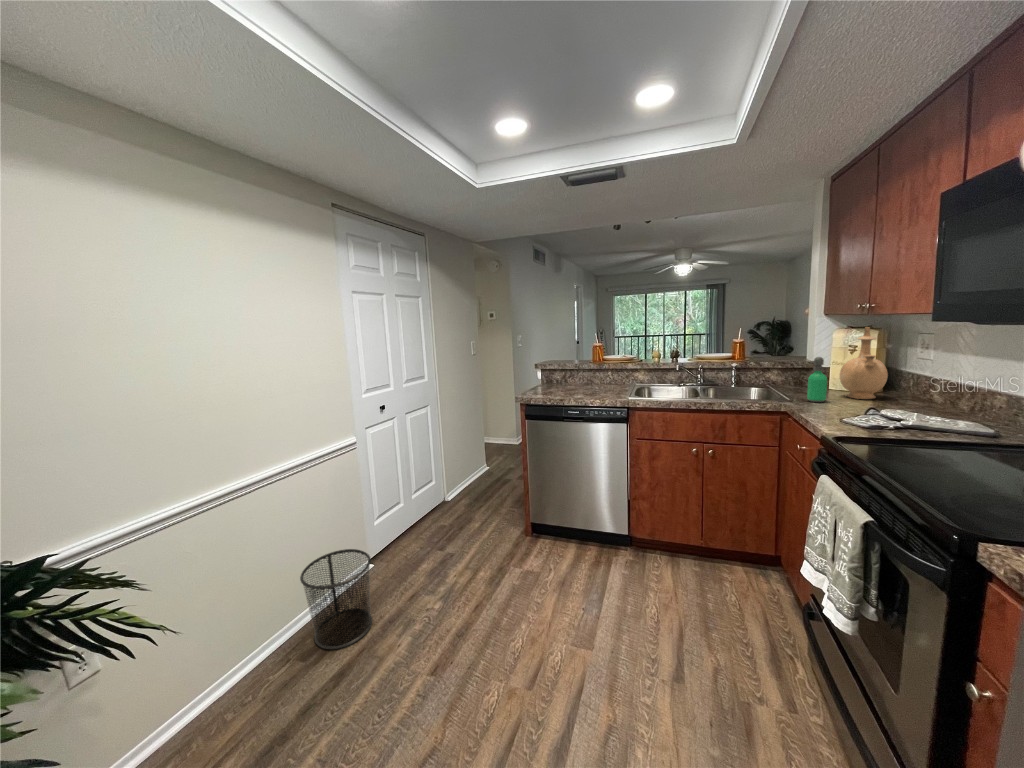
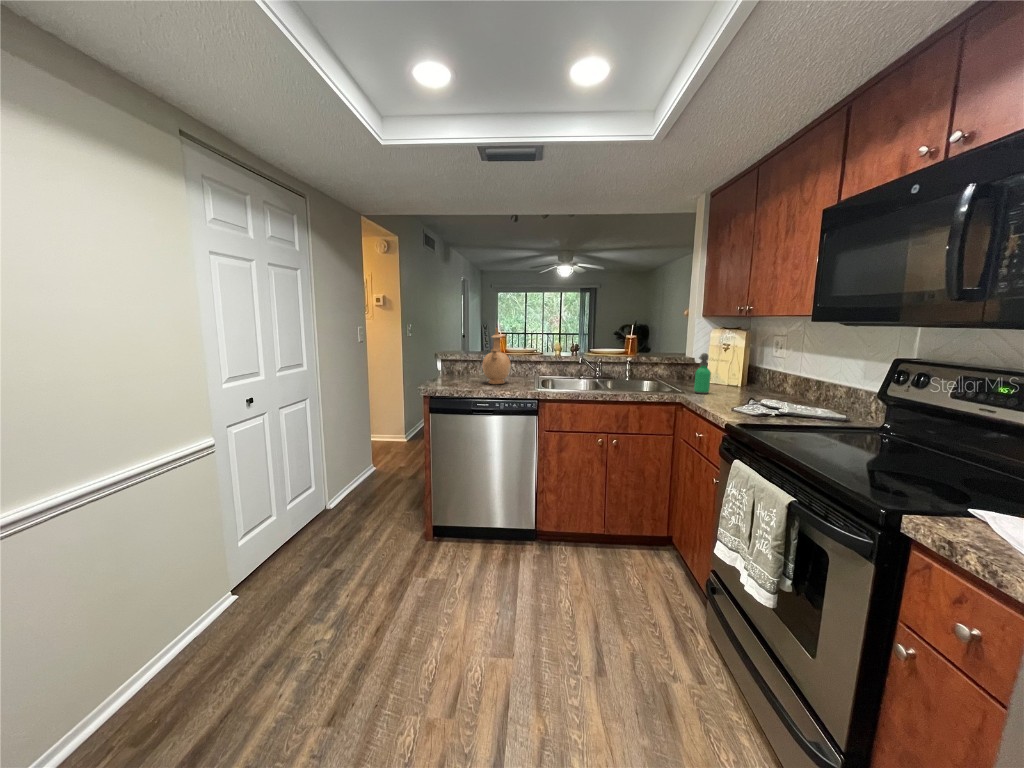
vase: present [840,327,888,399] -> present [482,328,511,384]
waste bin: present [300,549,372,649] -> none [120,583,236,726]

